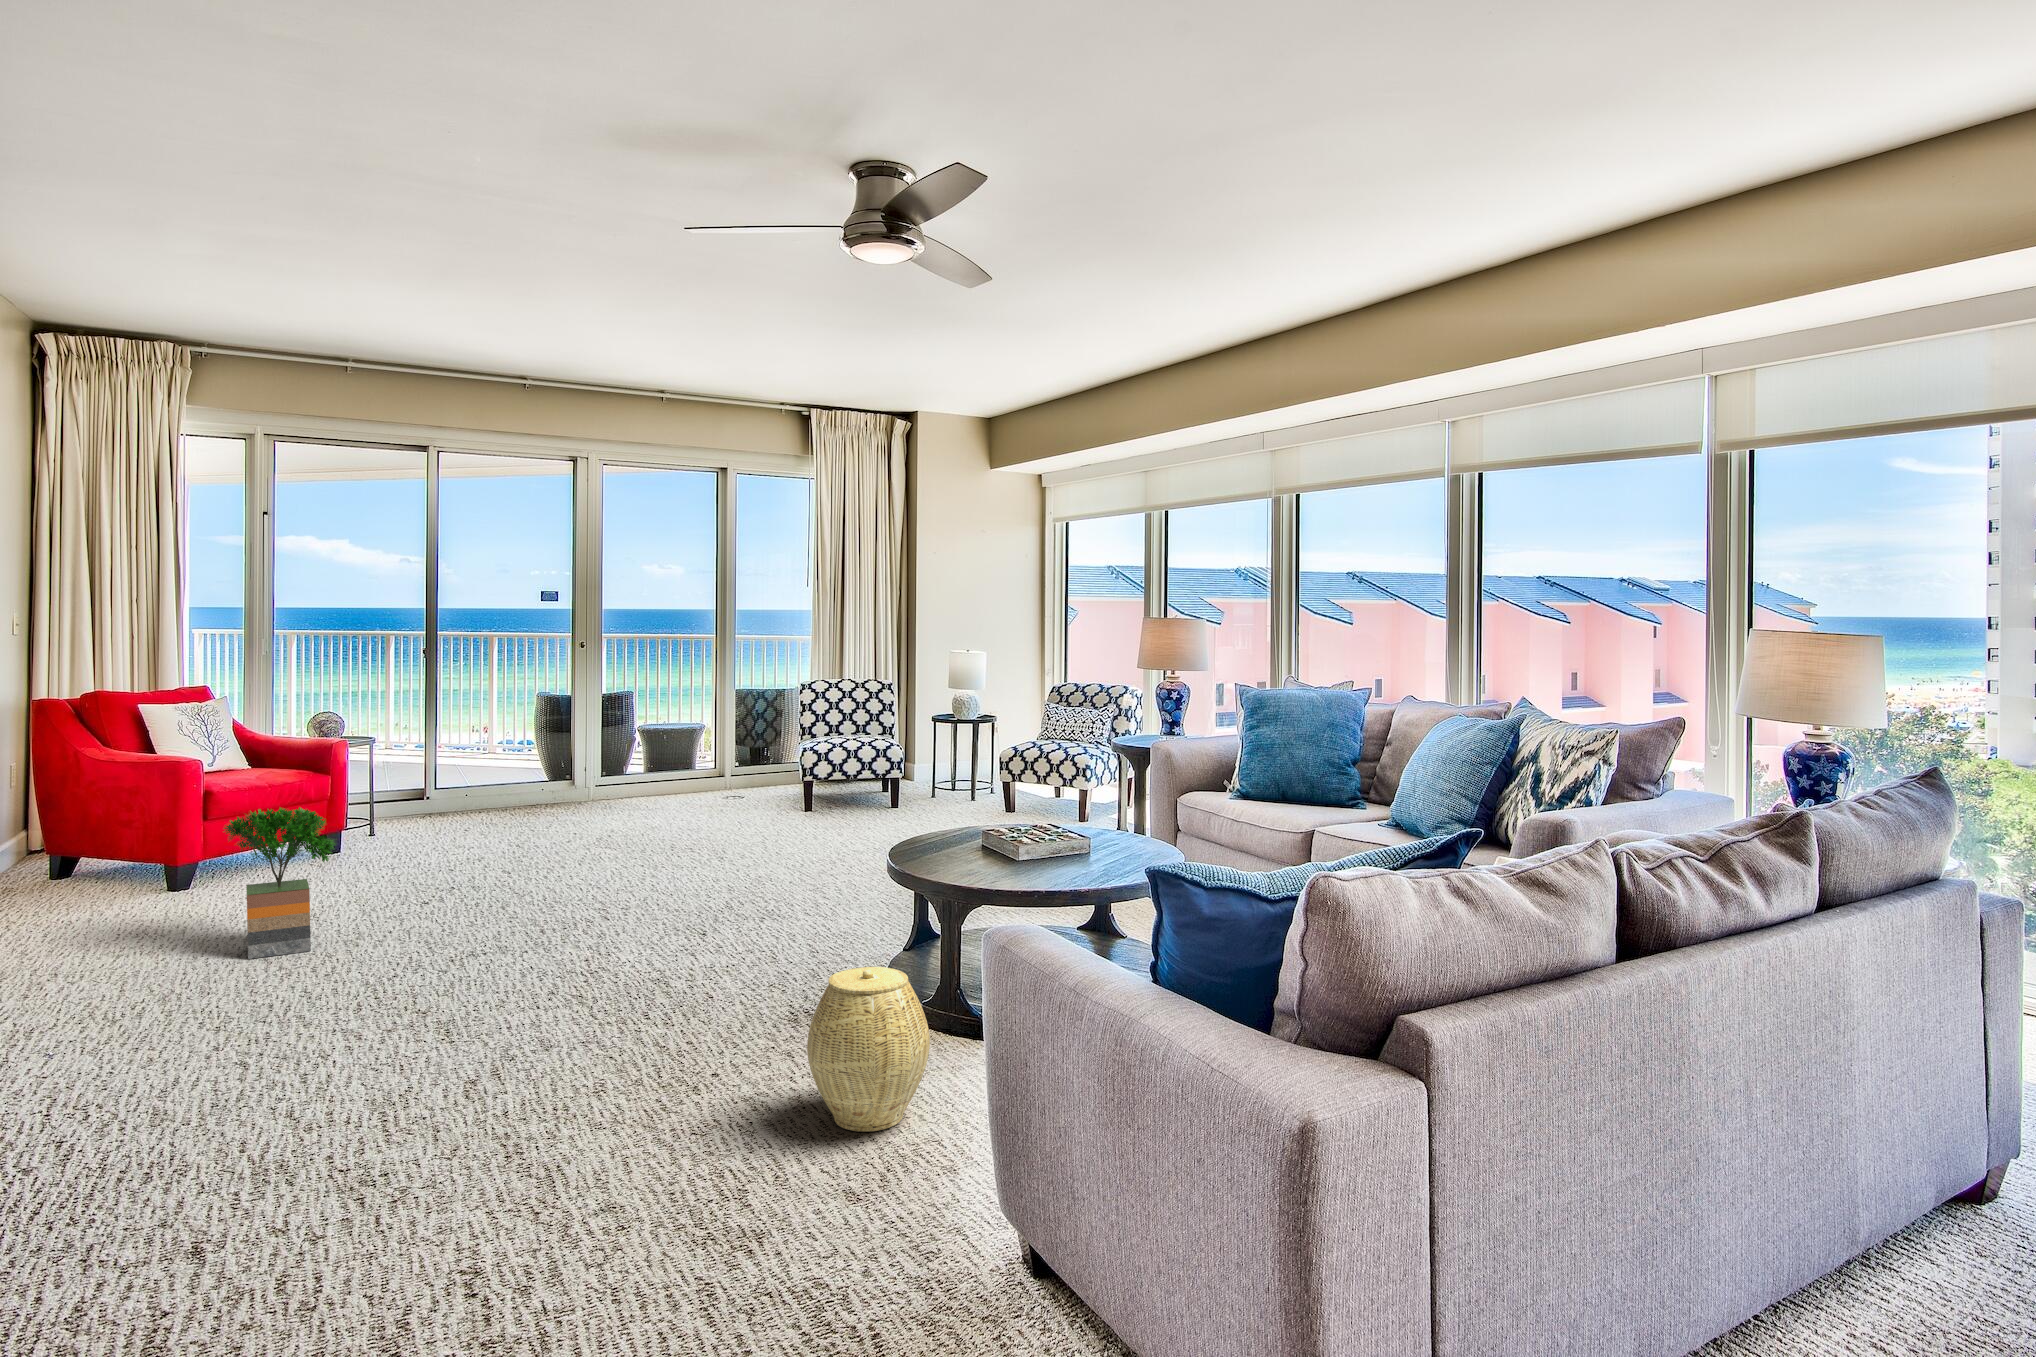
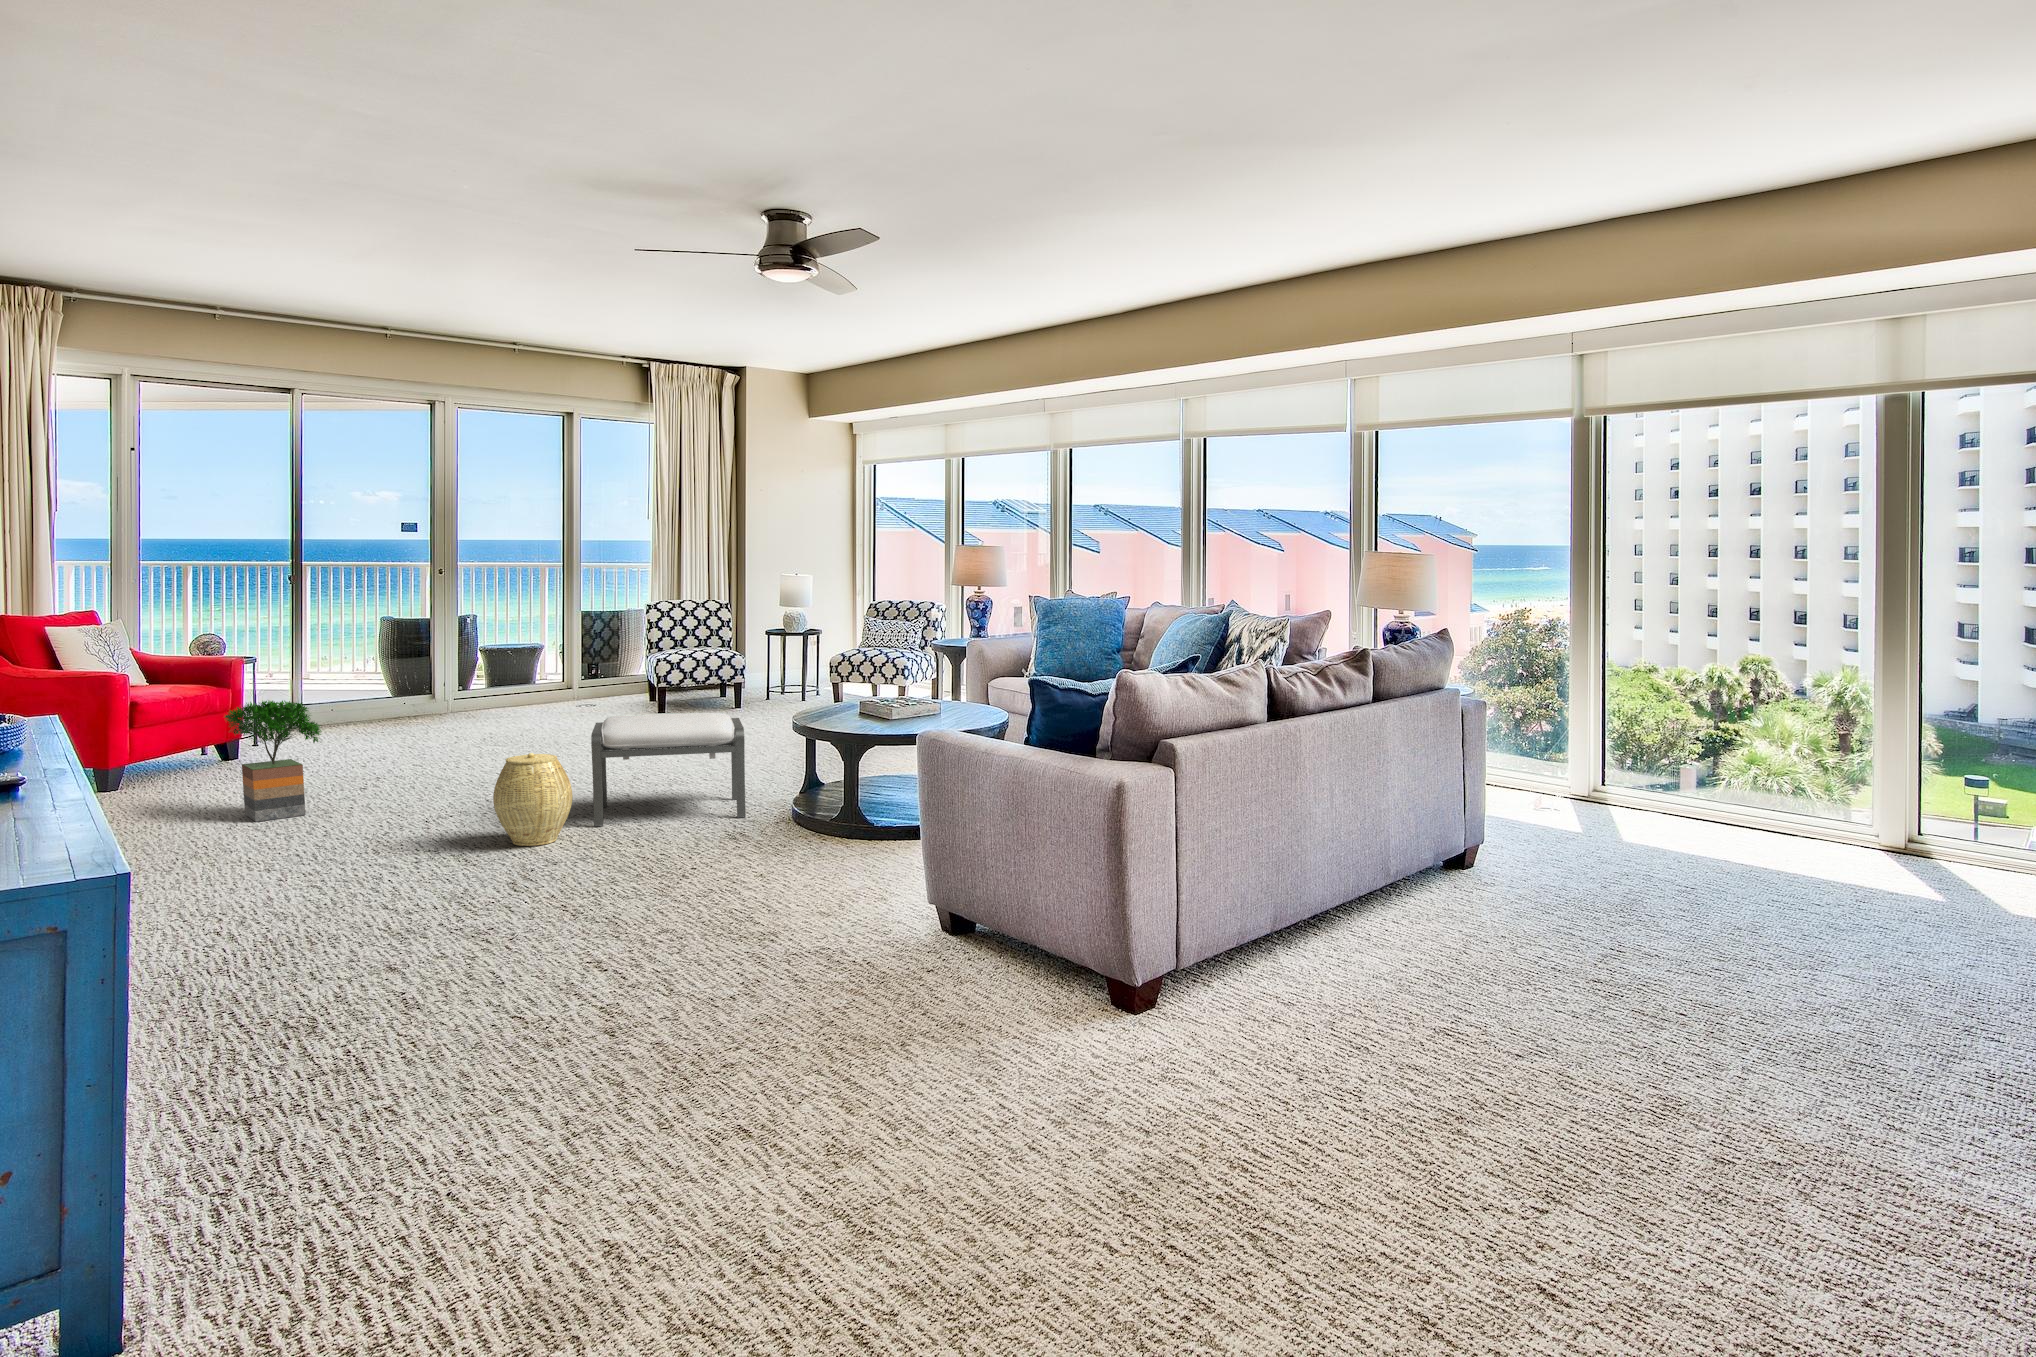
ottoman: none [619,841,829,994] -> present [591,713,746,826]
woven basket: present [807,967,930,1132] -> present [493,753,573,846]

